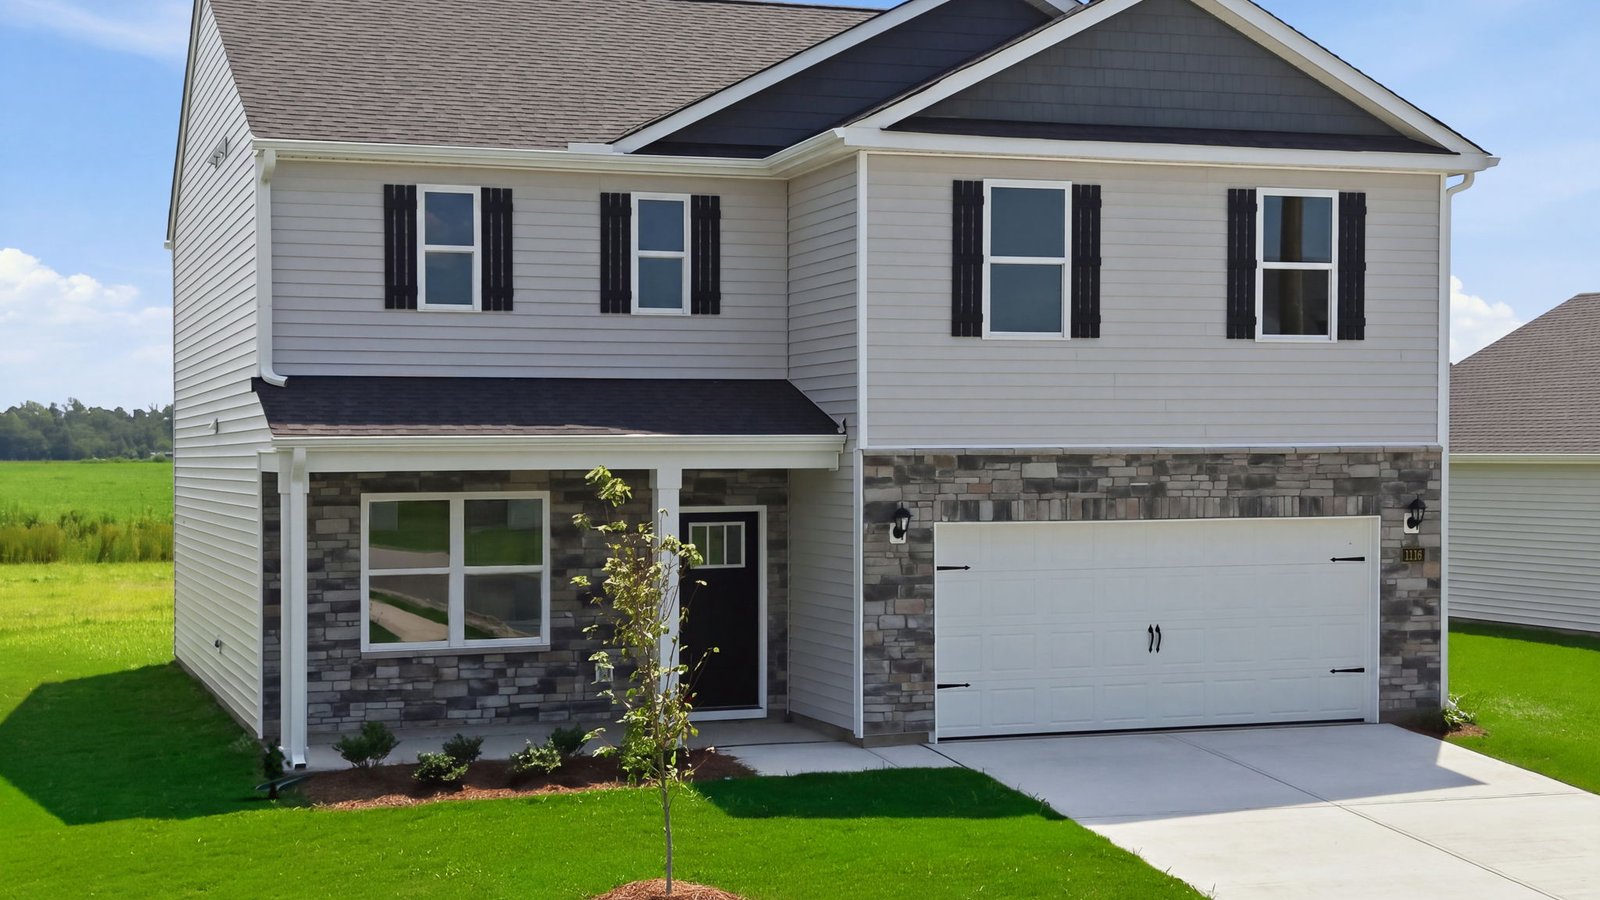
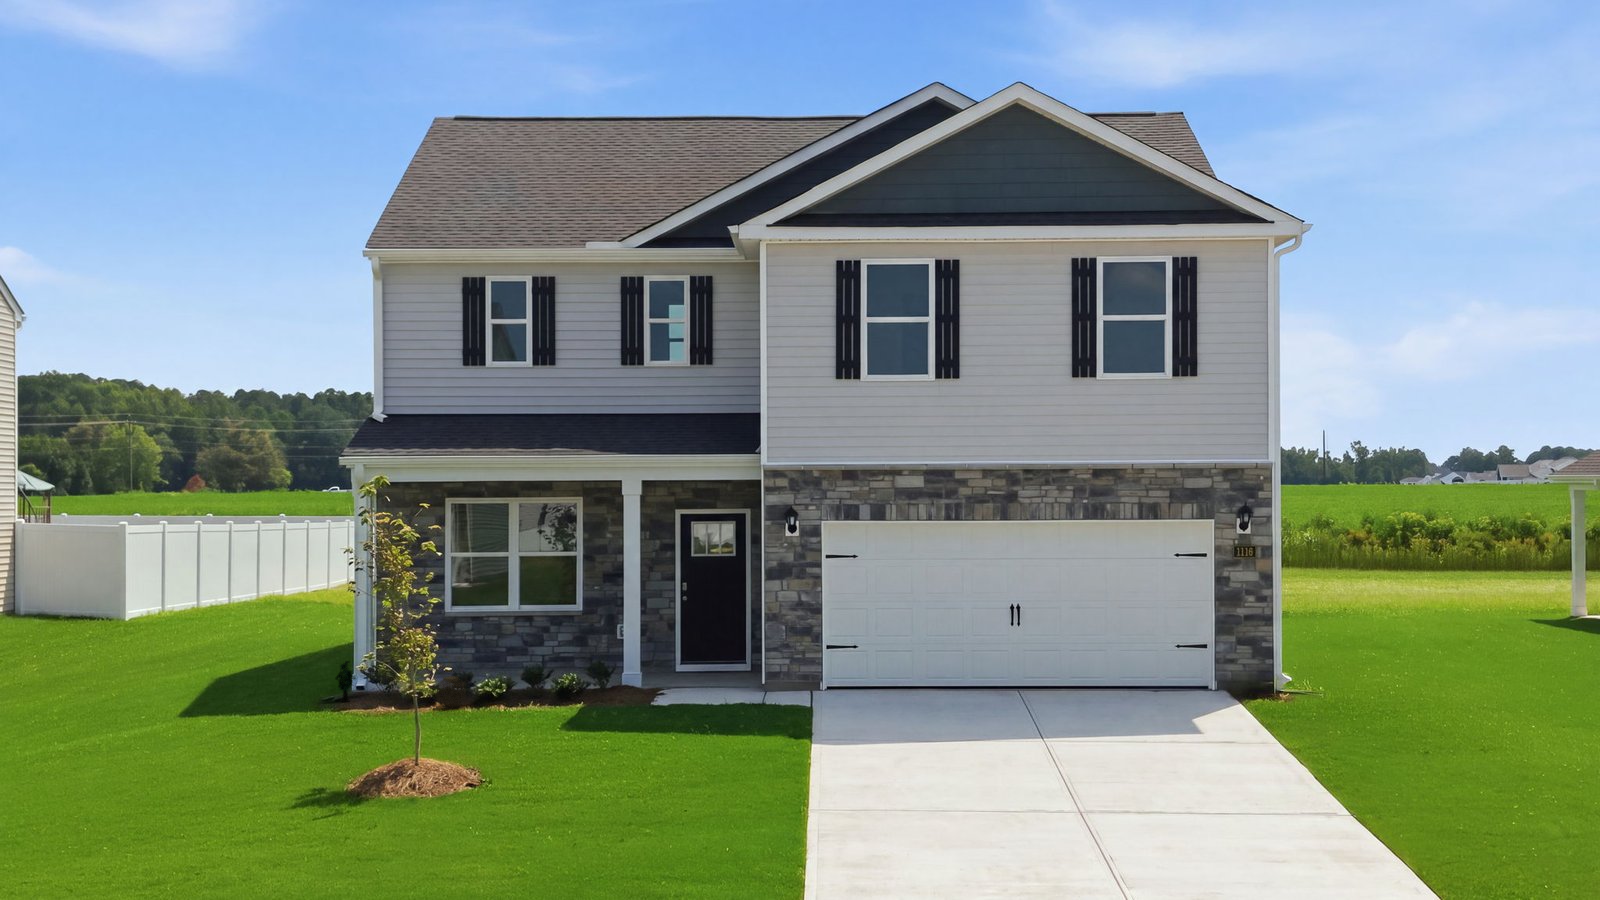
woven basket: none [432,750,474,796] -> present [436,676,466,709]

